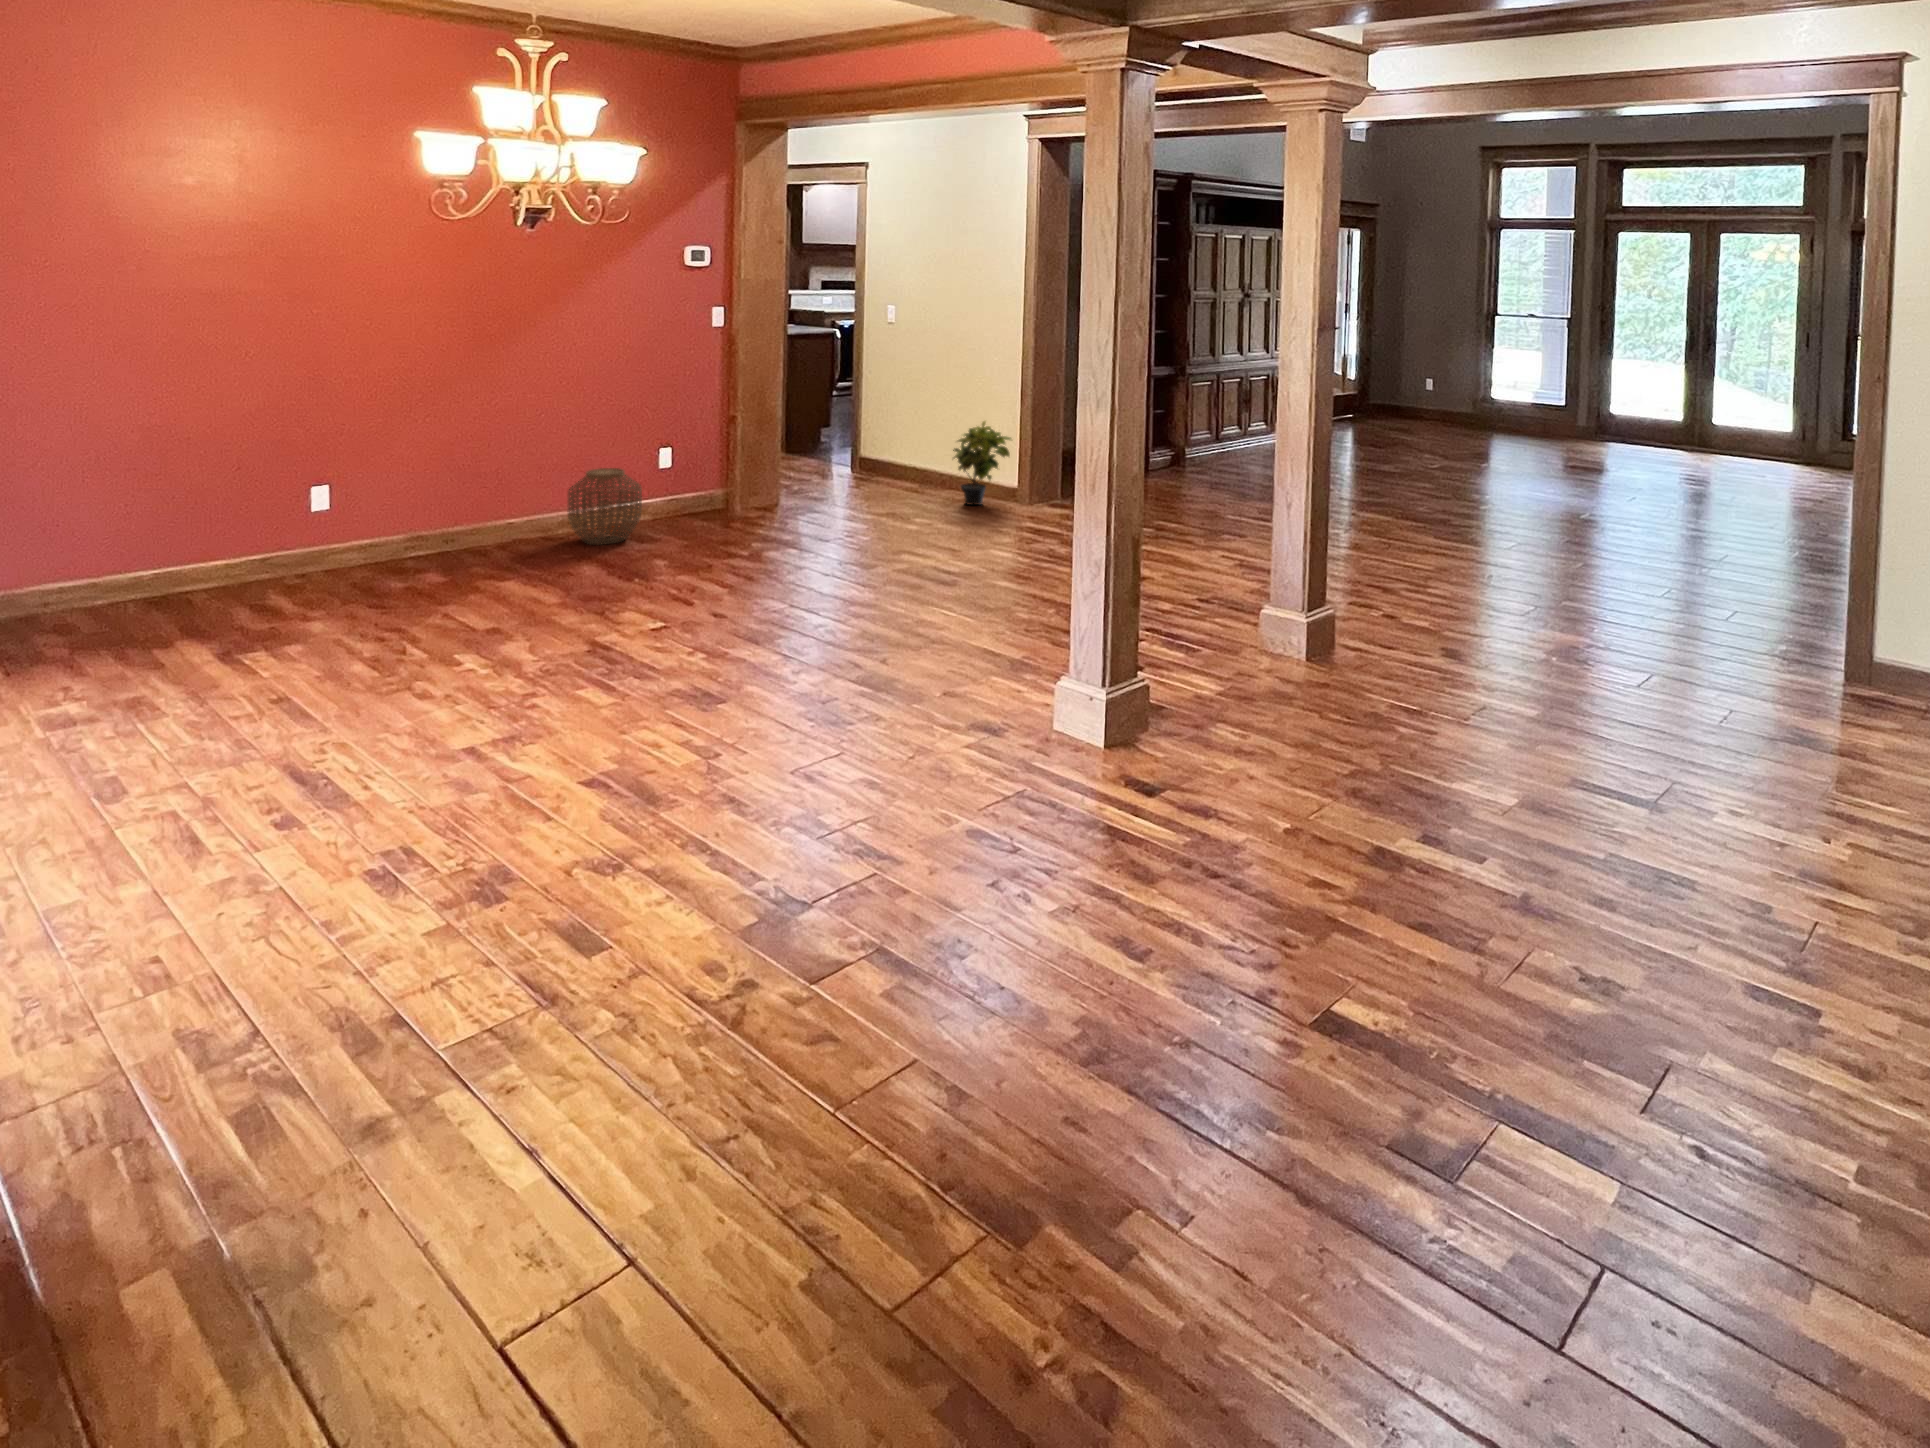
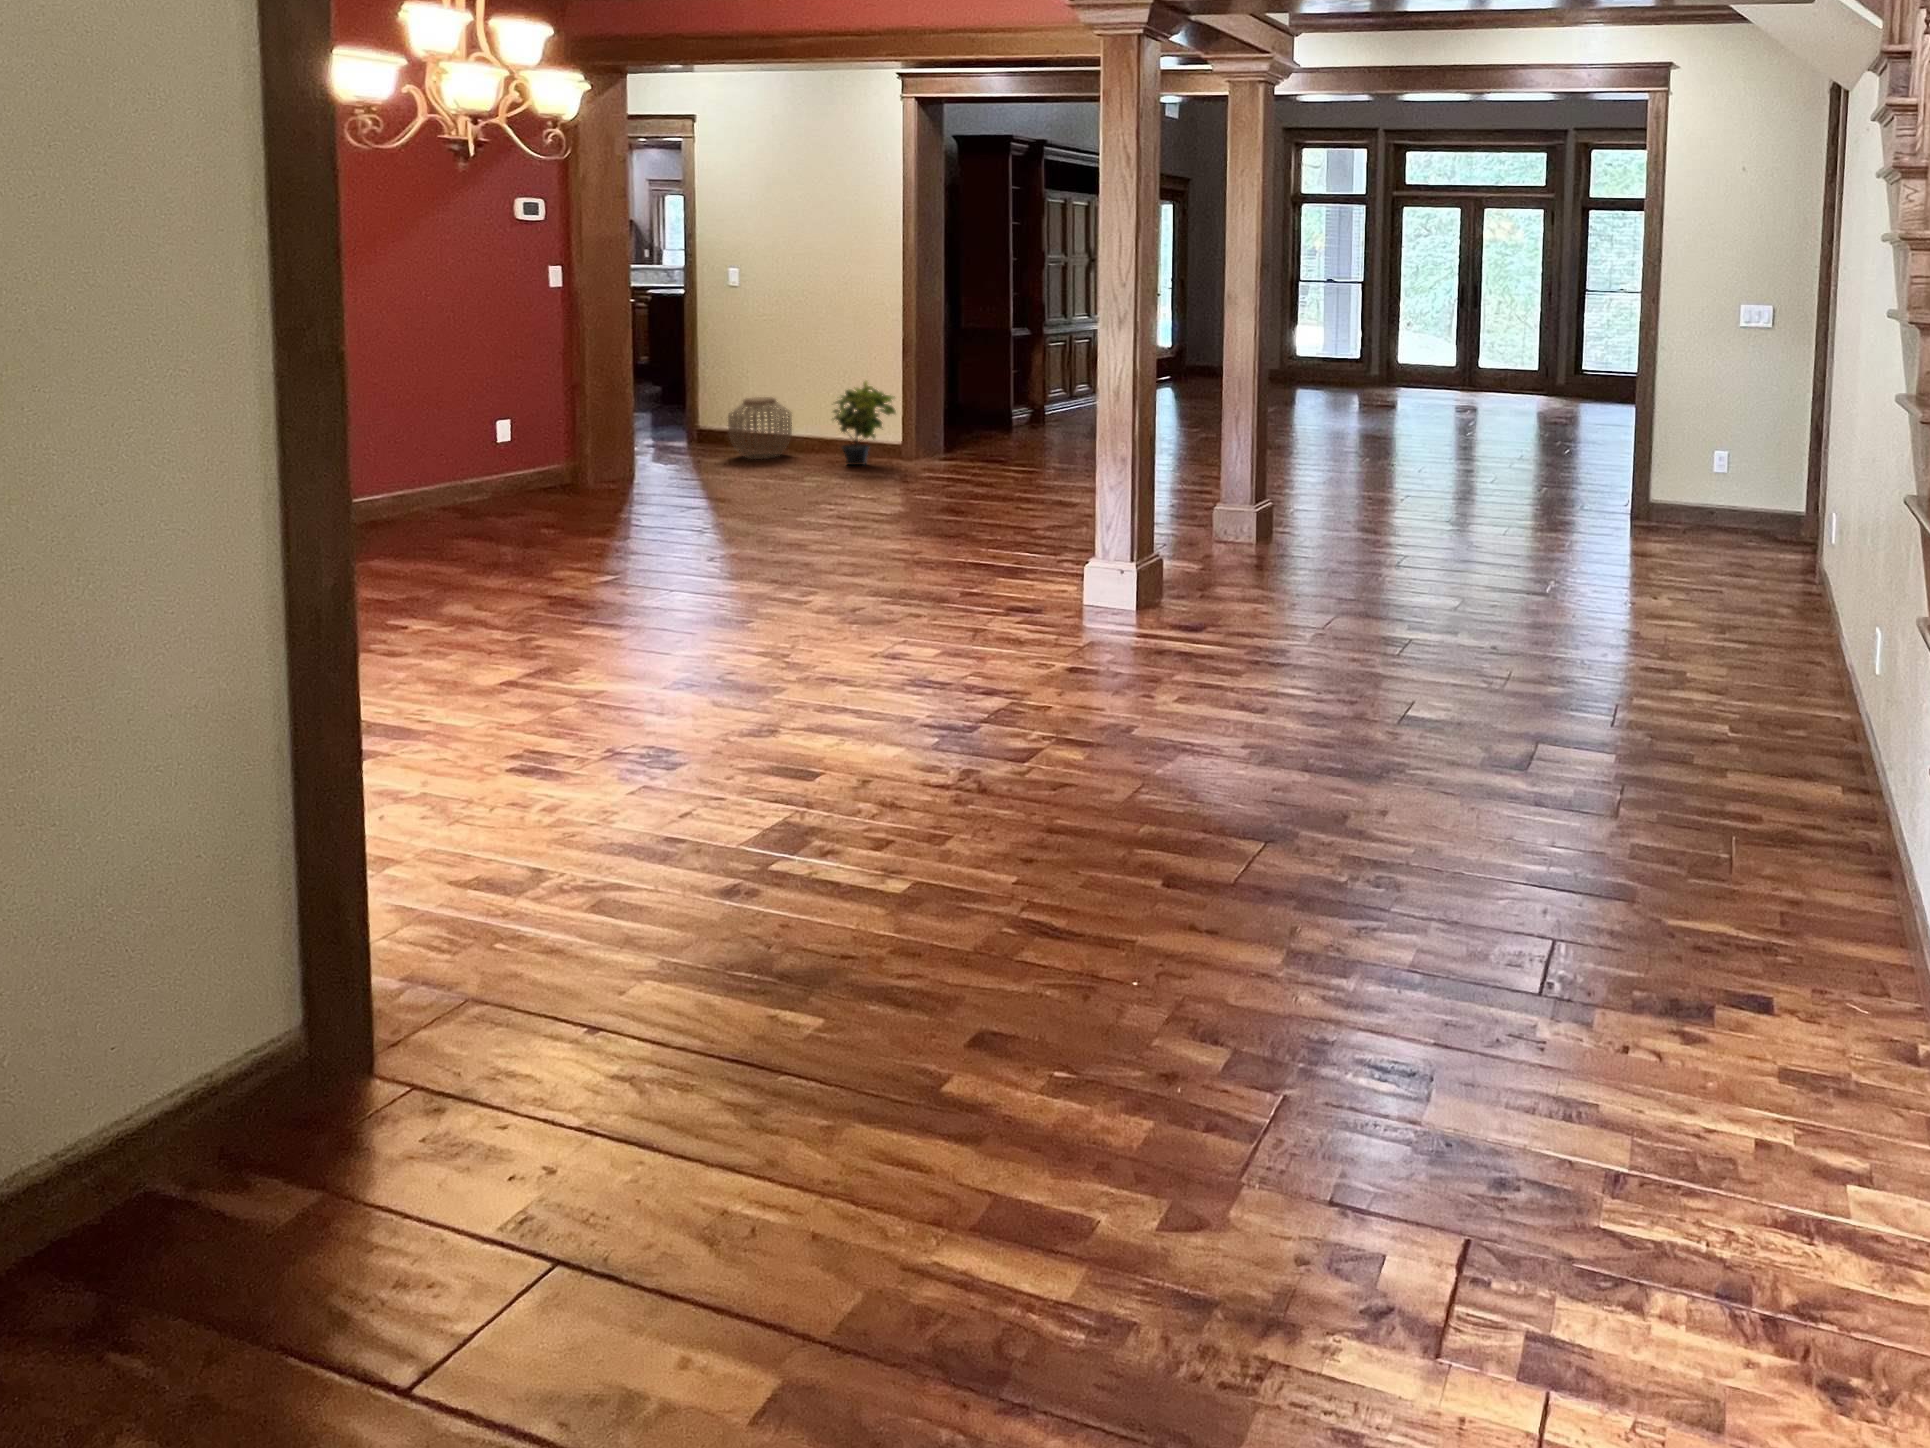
woven basket: present [568,468,642,545] -> present [728,397,792,459]

